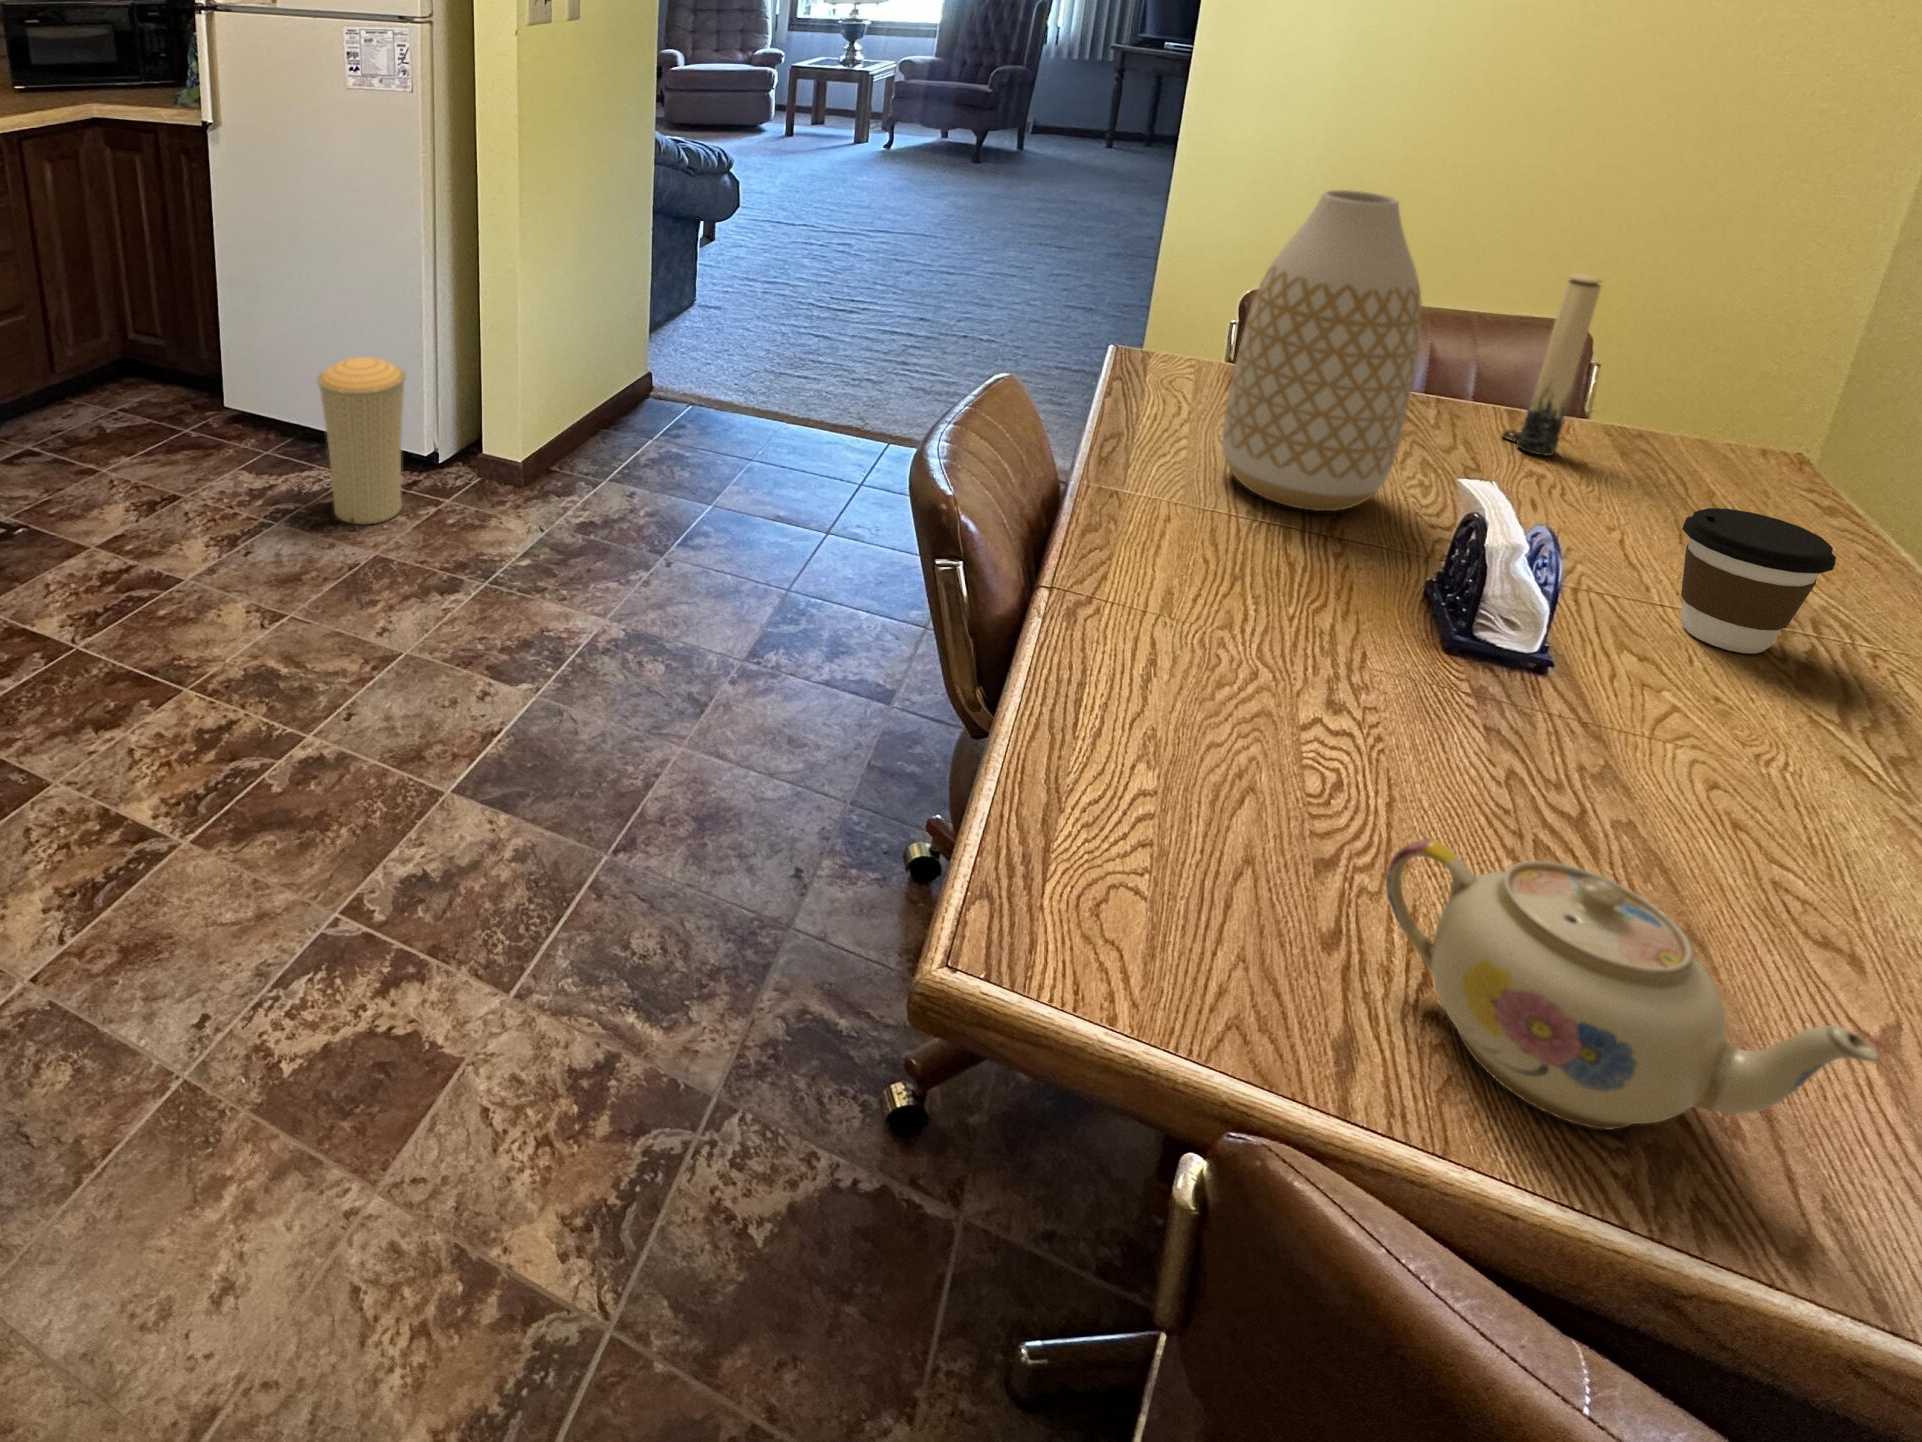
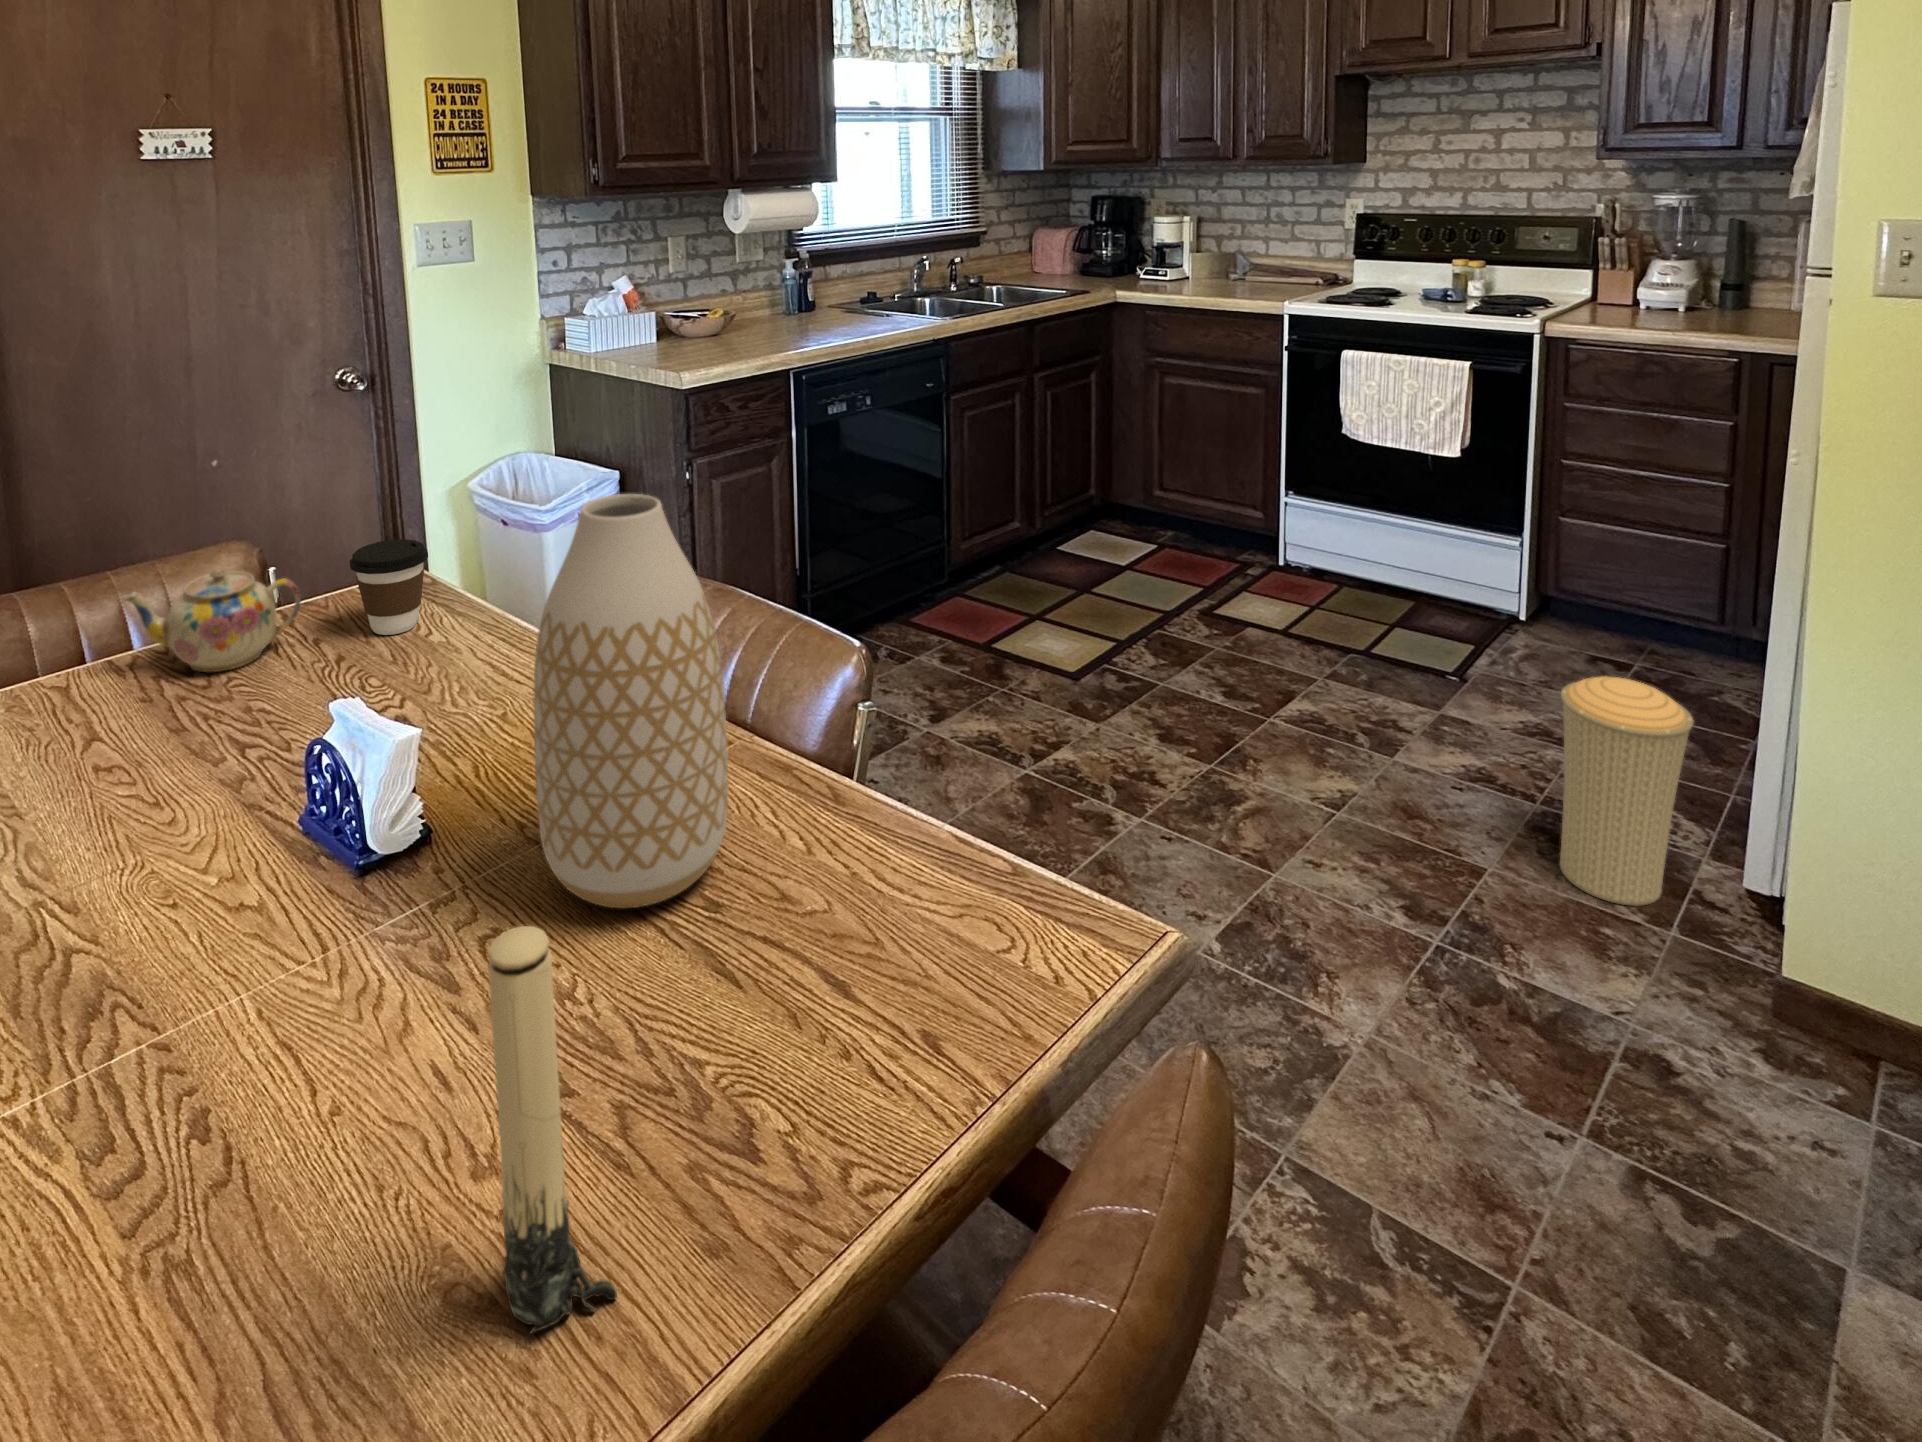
coffee cup: present [1681,508,1836,654] -> present [350,539,428,635]

